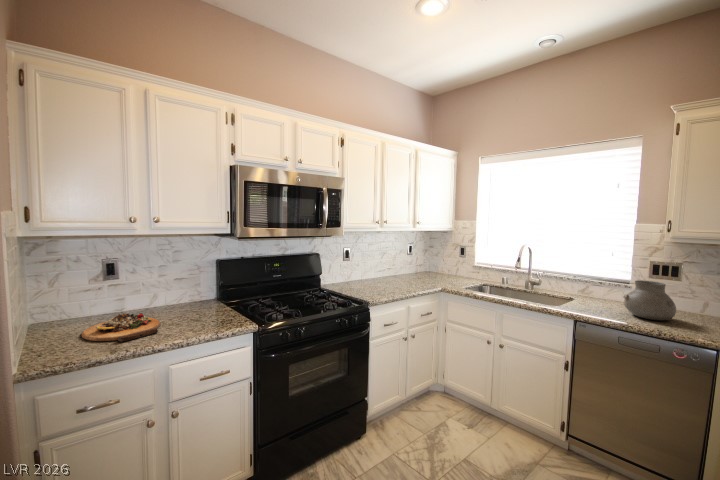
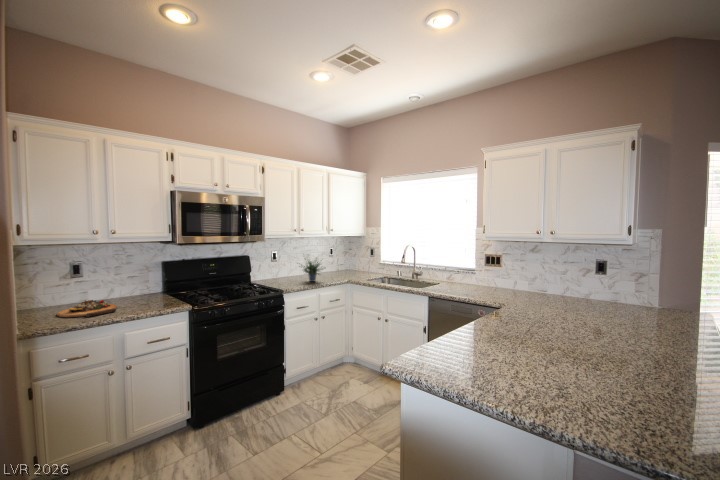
potted plant: none [376,250,417,289] -> present [304,261,320,282]
vase: present [623,280,676,320] -> none [460,266,490,292]

